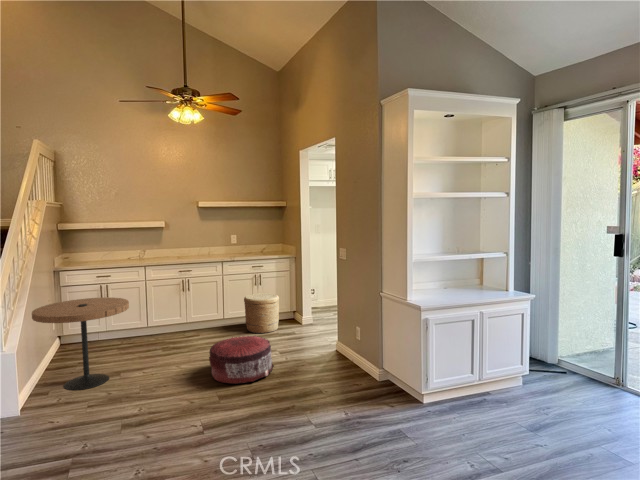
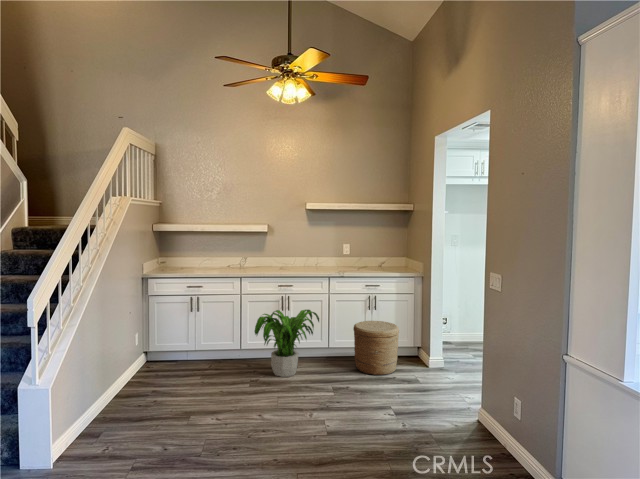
potted plant: none [163,288,216,342] -> present [255,310,319,377]
side table: present [32,297,129,390] -> none [95,316,206,433]
pouf: present [209,336,274,384] -> none [296,385,385,462]

